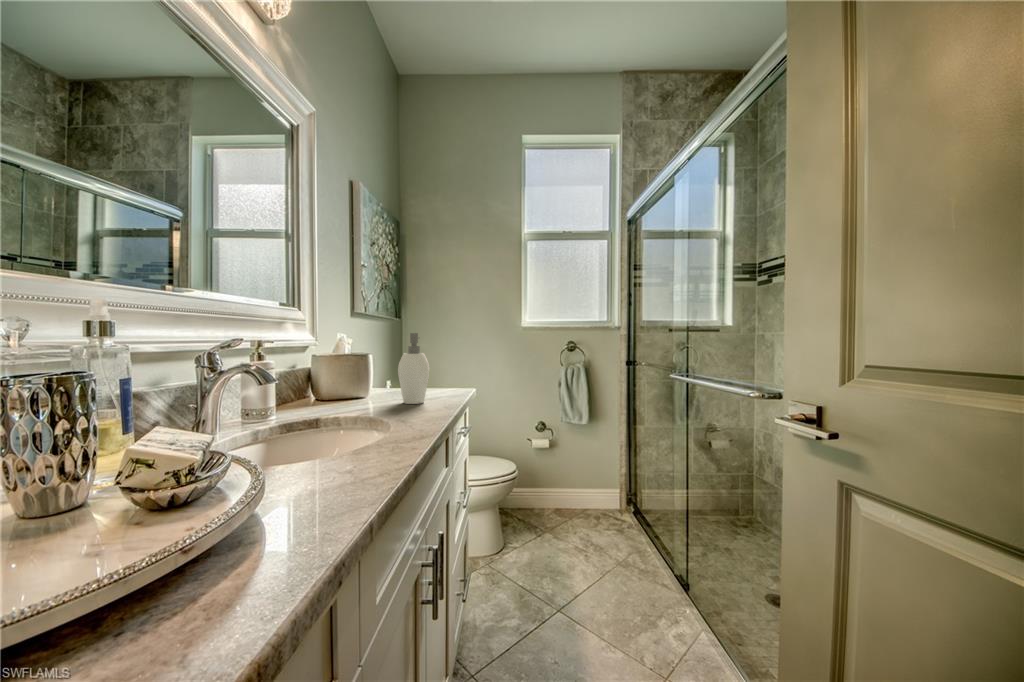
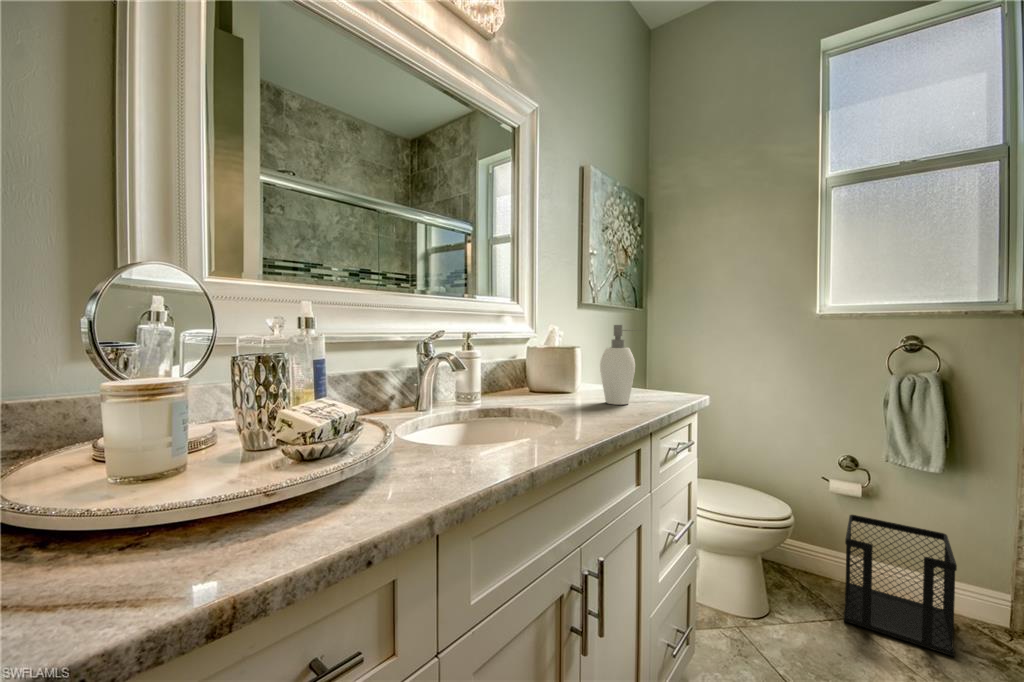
wastebasket: none [543,461,602,535] -> present [844,515,957,657]

